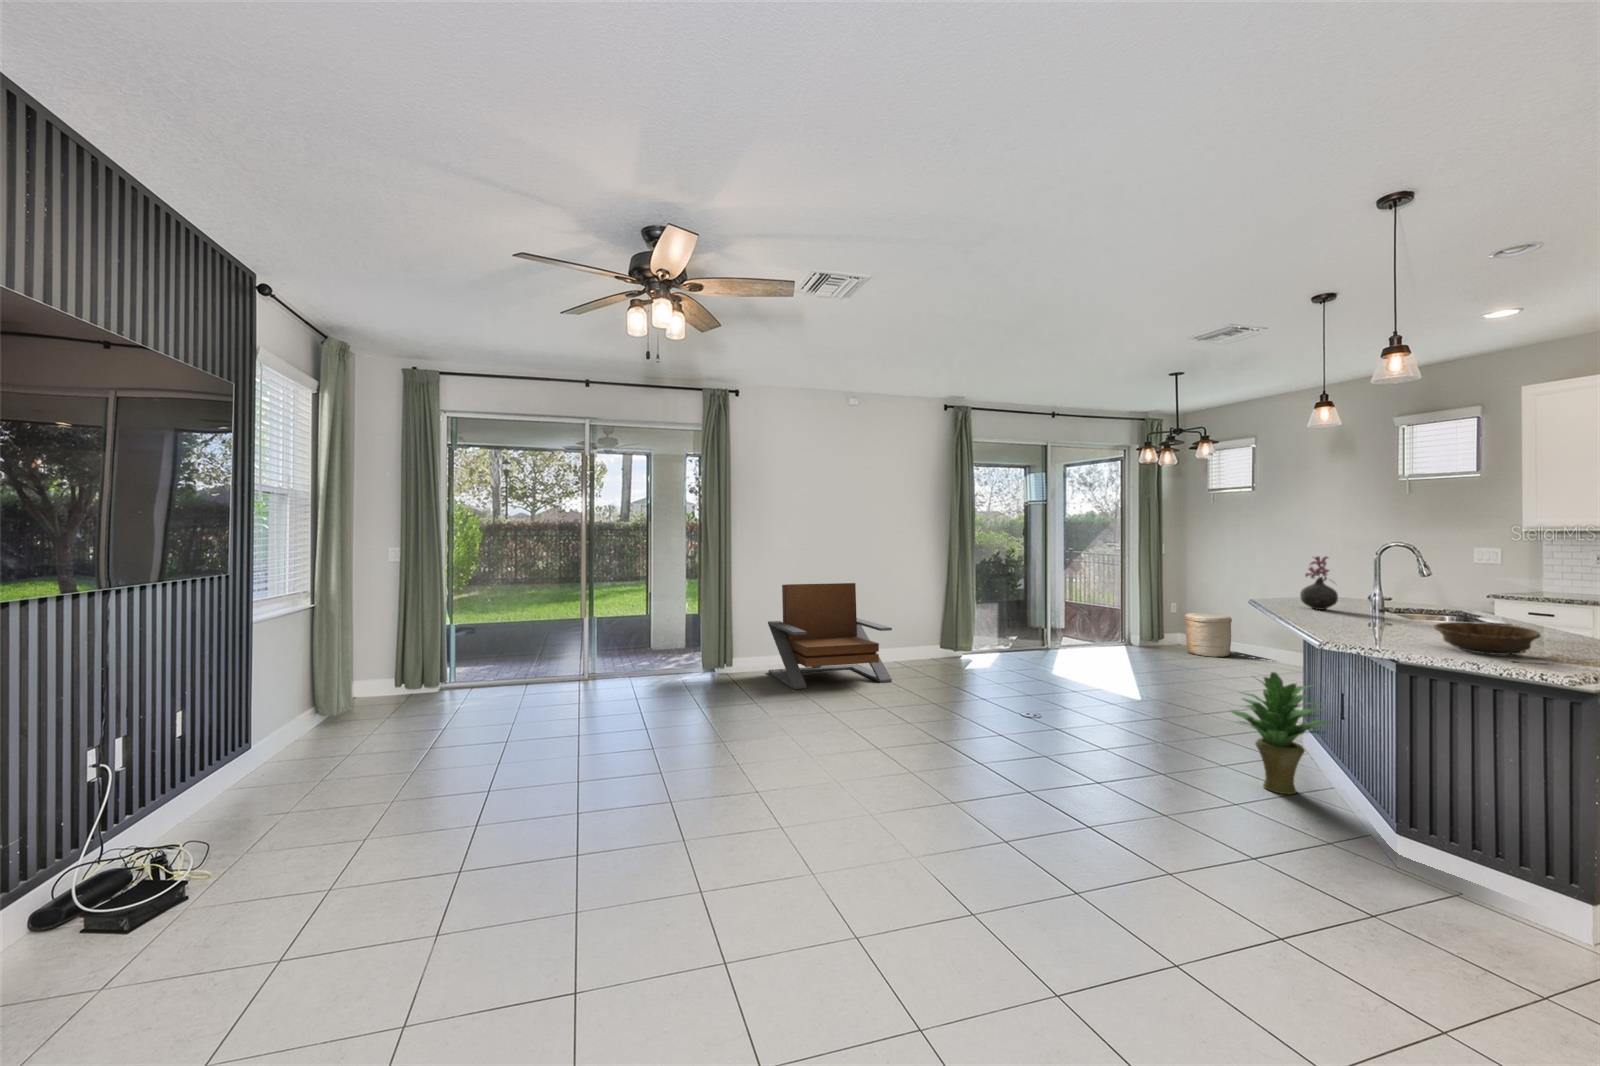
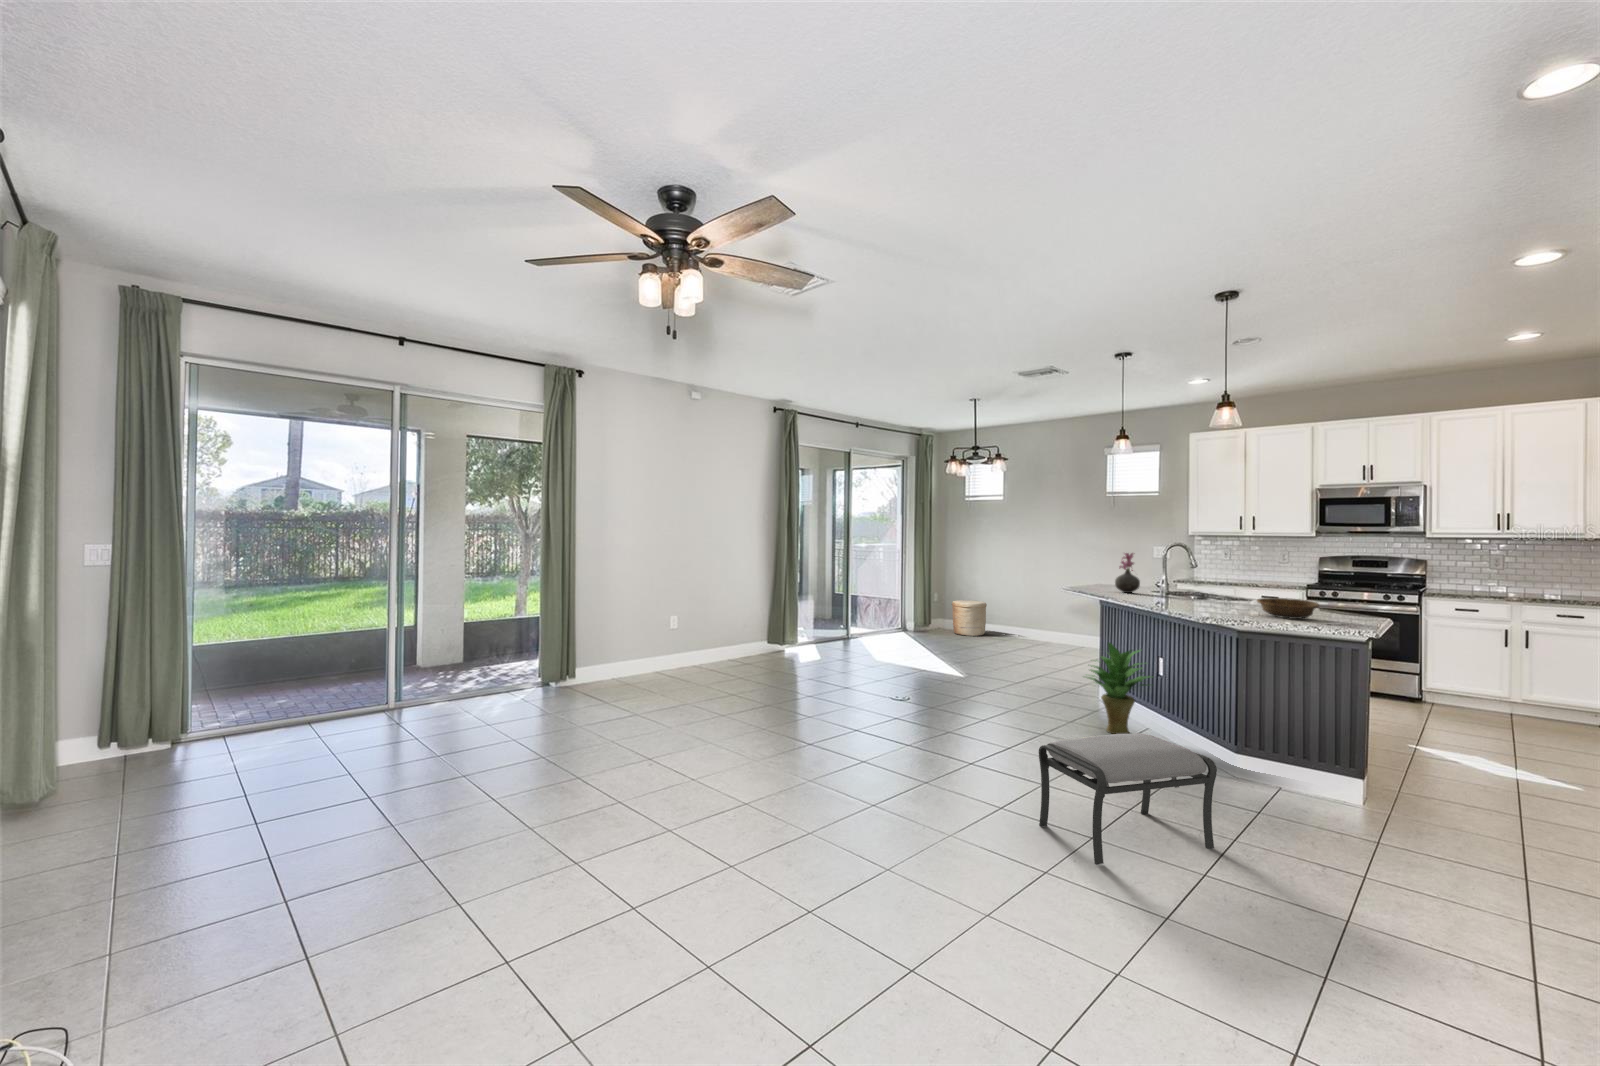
lounge chair: present [768,583,892,689] -> none [613,581,750,695]
ottoman: none [1028,776,1243,951] -> present [1039,733,1217,864]

